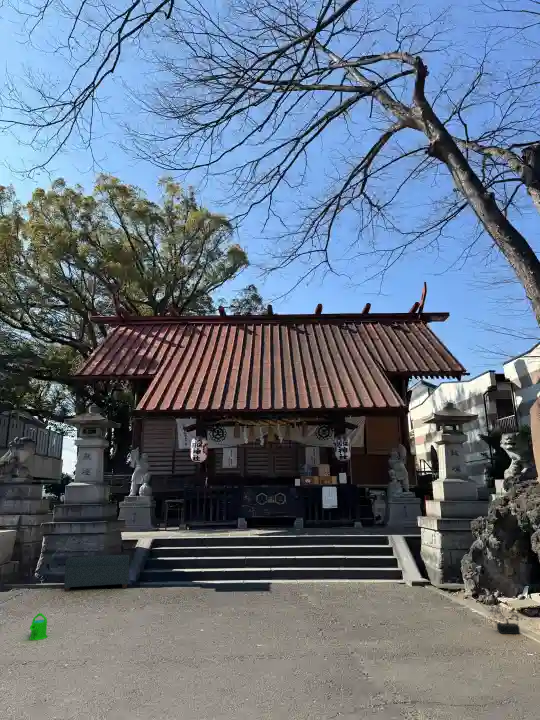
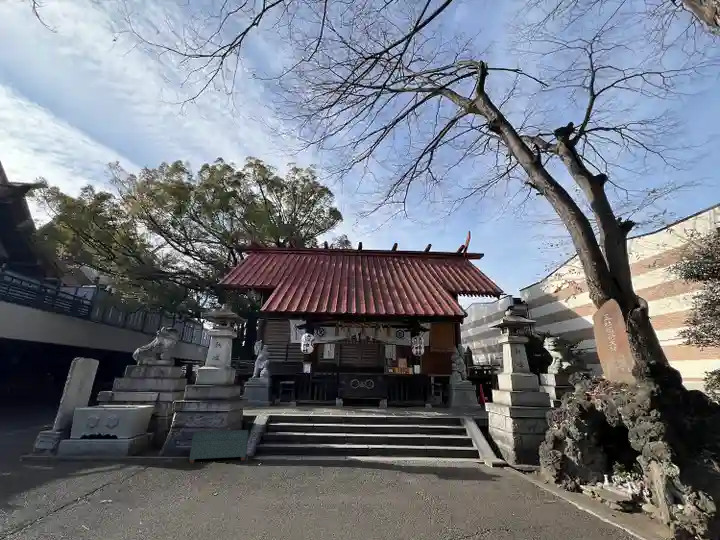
decorative plant: present [490,604,522,634] -> none [588,495,623,529]
watering can: present [29,613,47,640] -> none [142,496,162,525]

